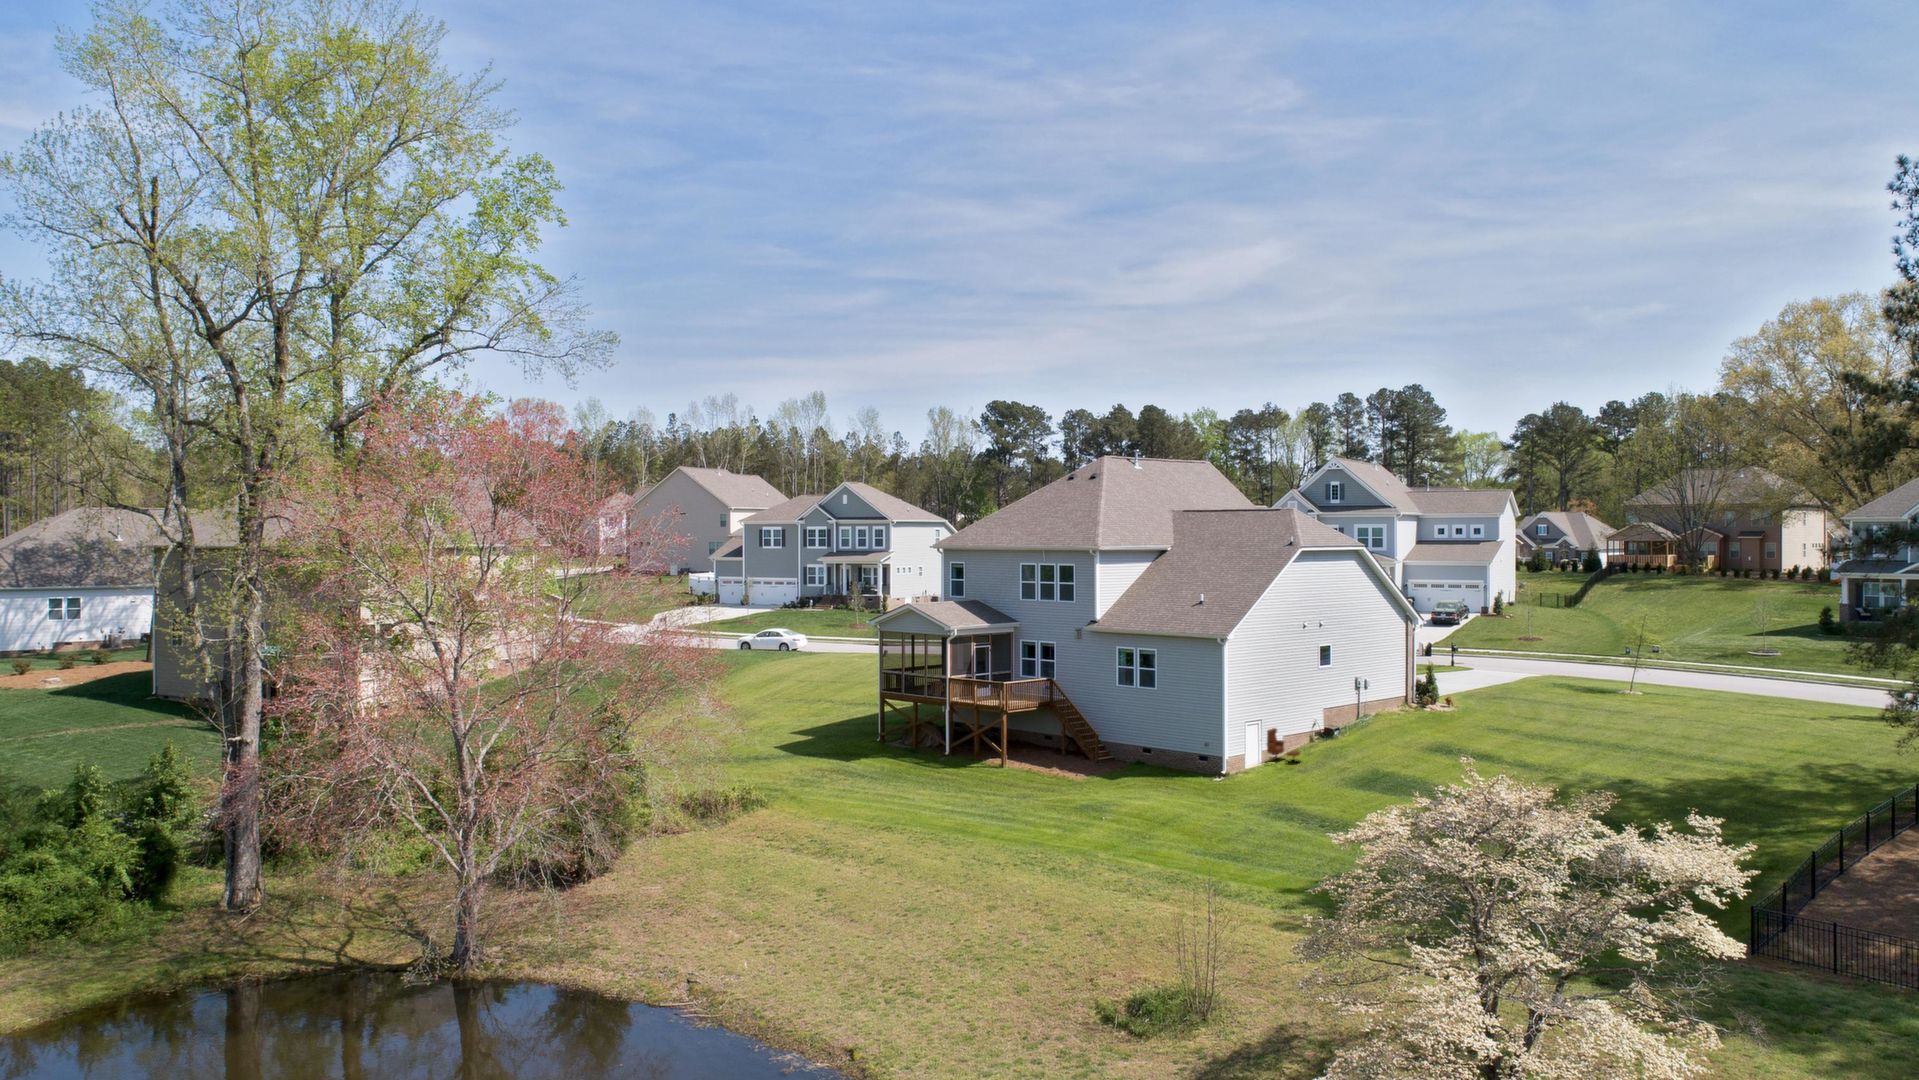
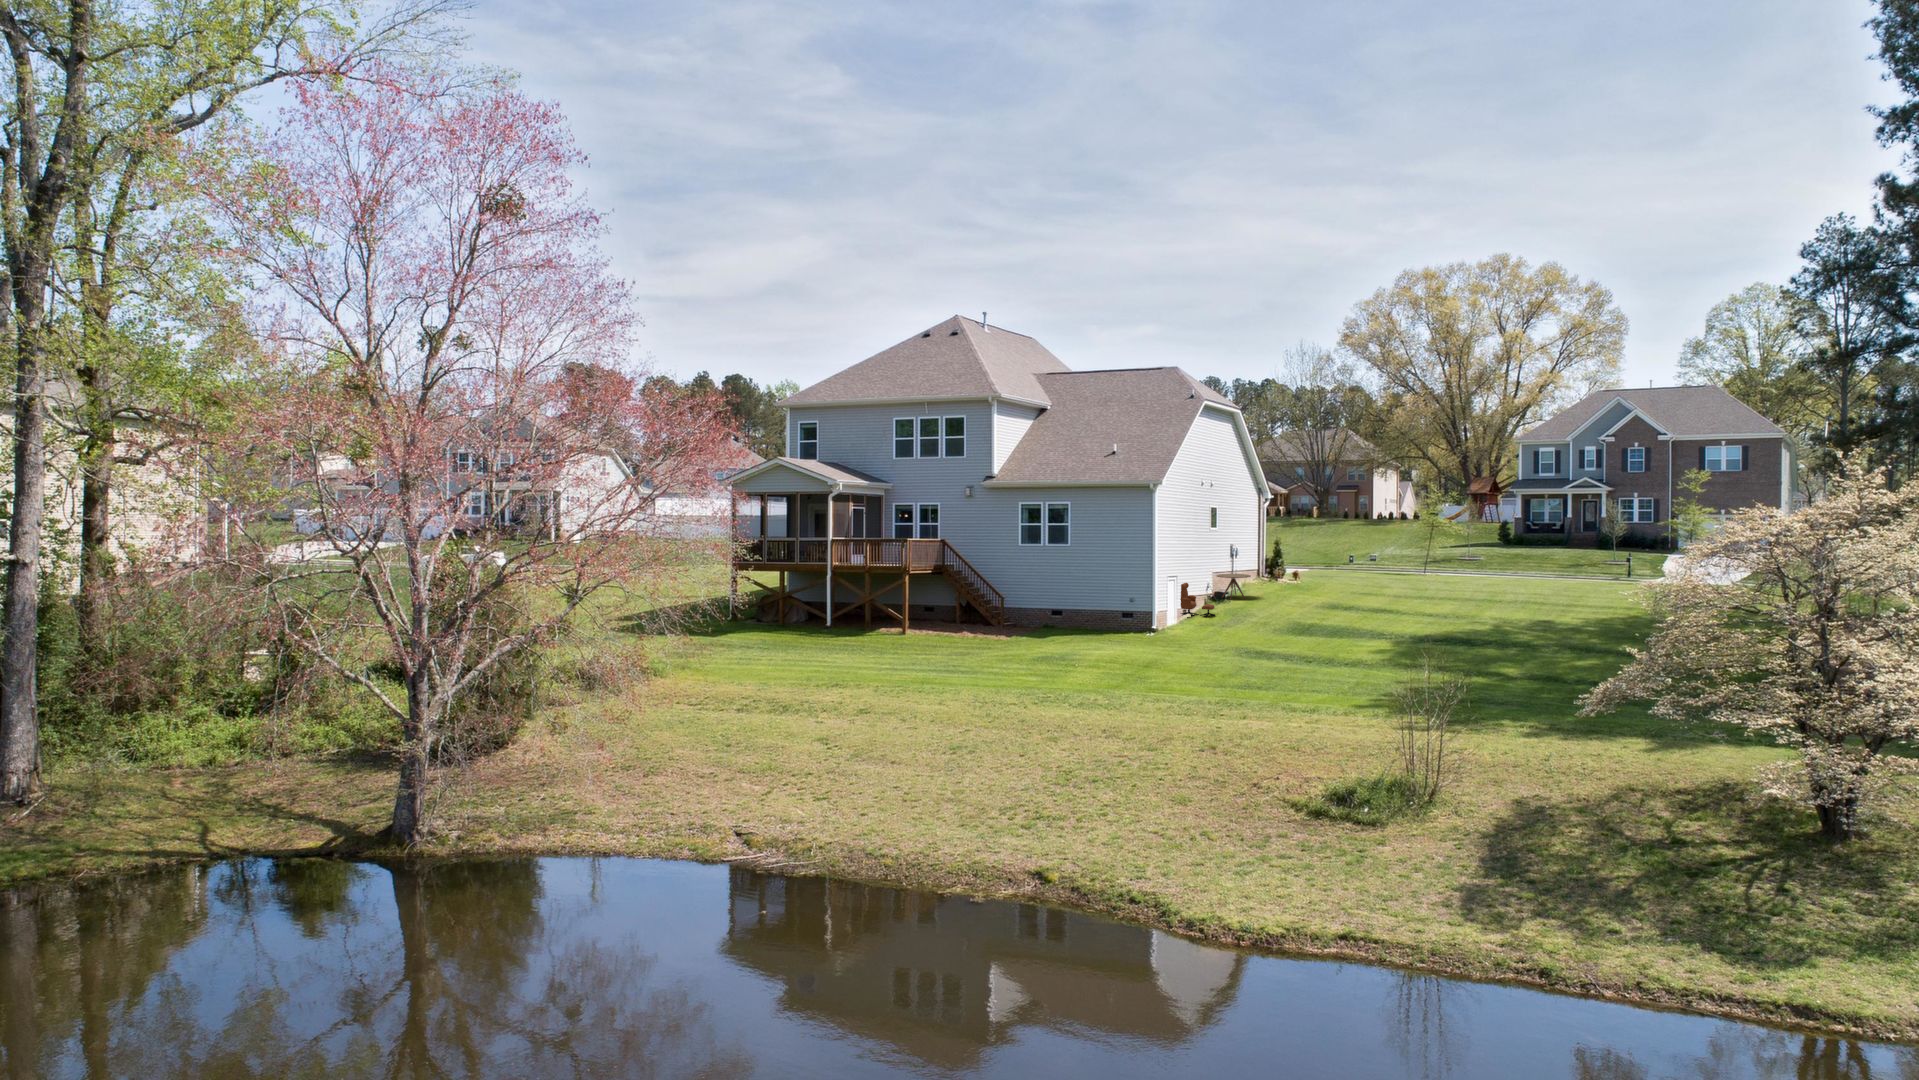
round table: none [1328,713,1362,740] -> present [1216,574,1251,599]

